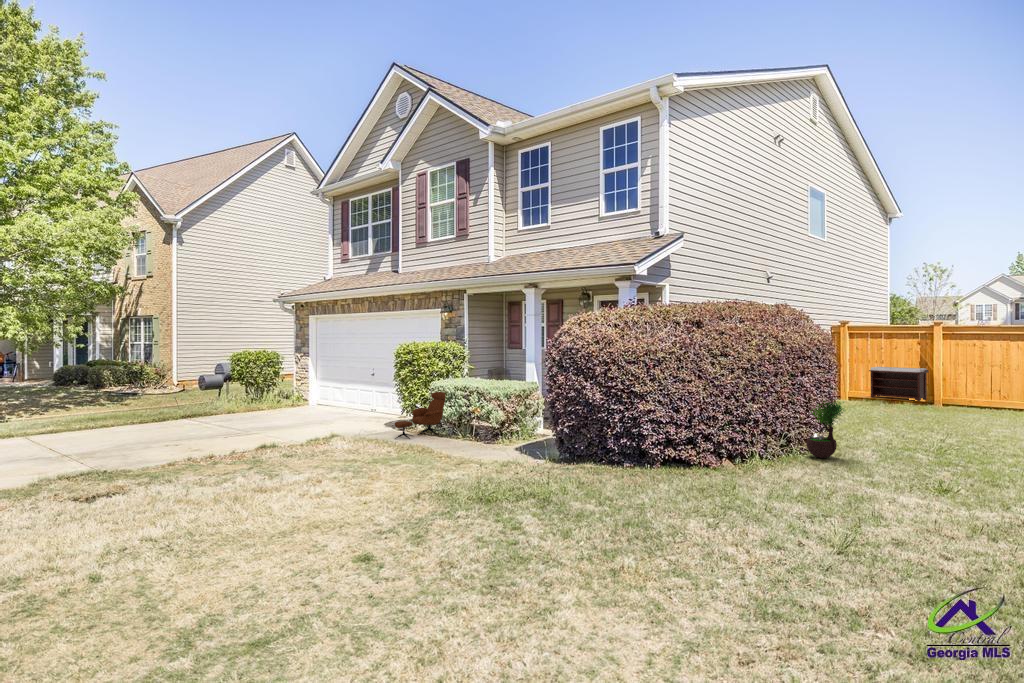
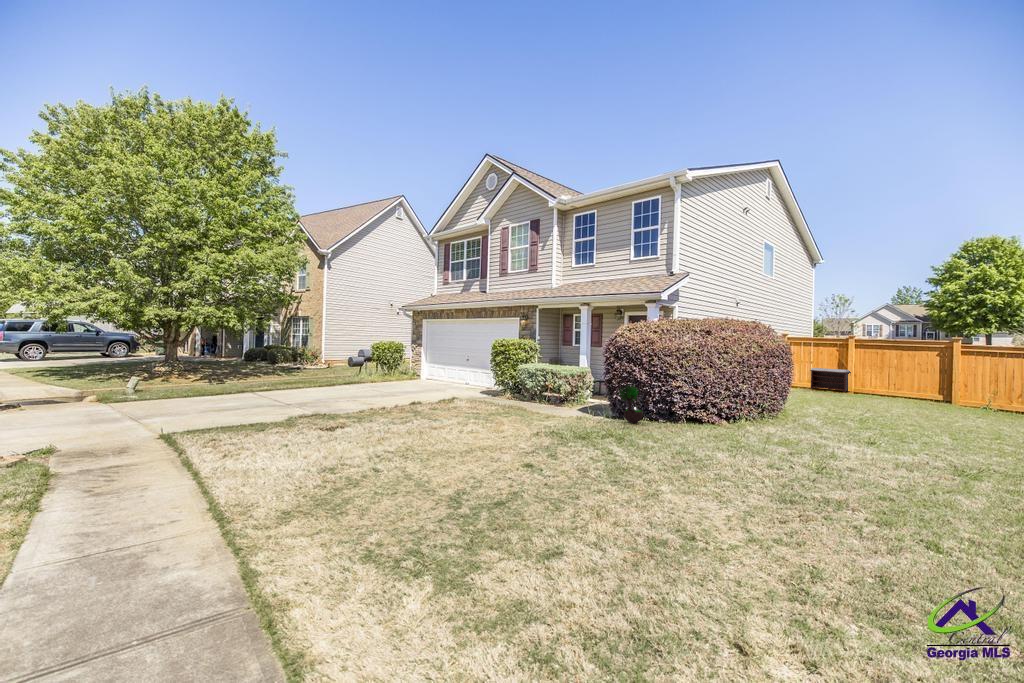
lounge chair: present [395,392,446,439] -> none [499,372,531,402]
potted tree: present [806,400,844,458] -> present [619,385,642,423]

